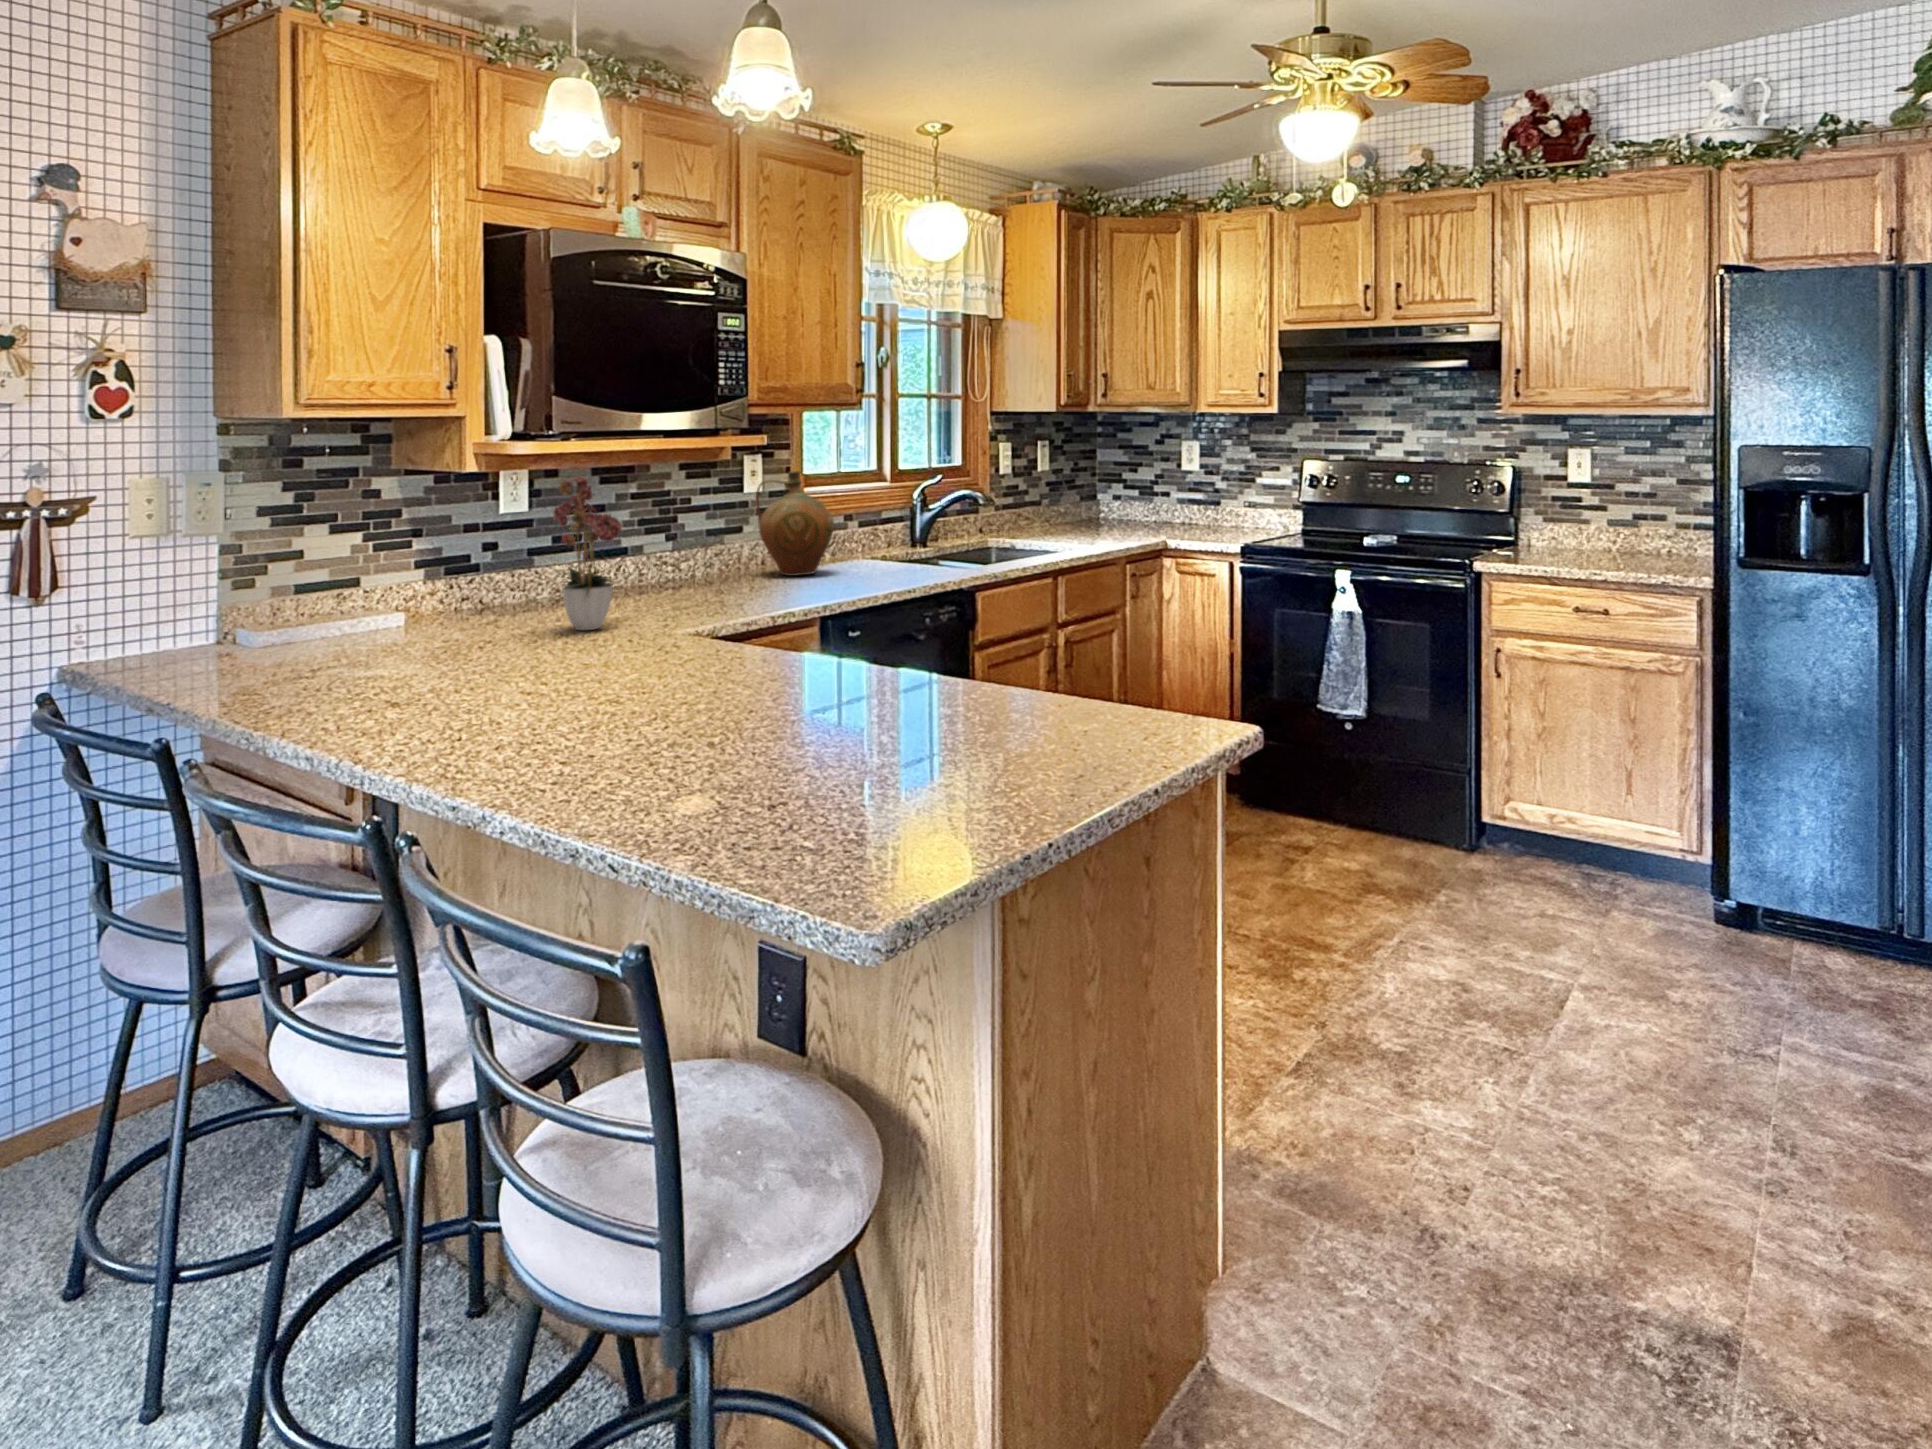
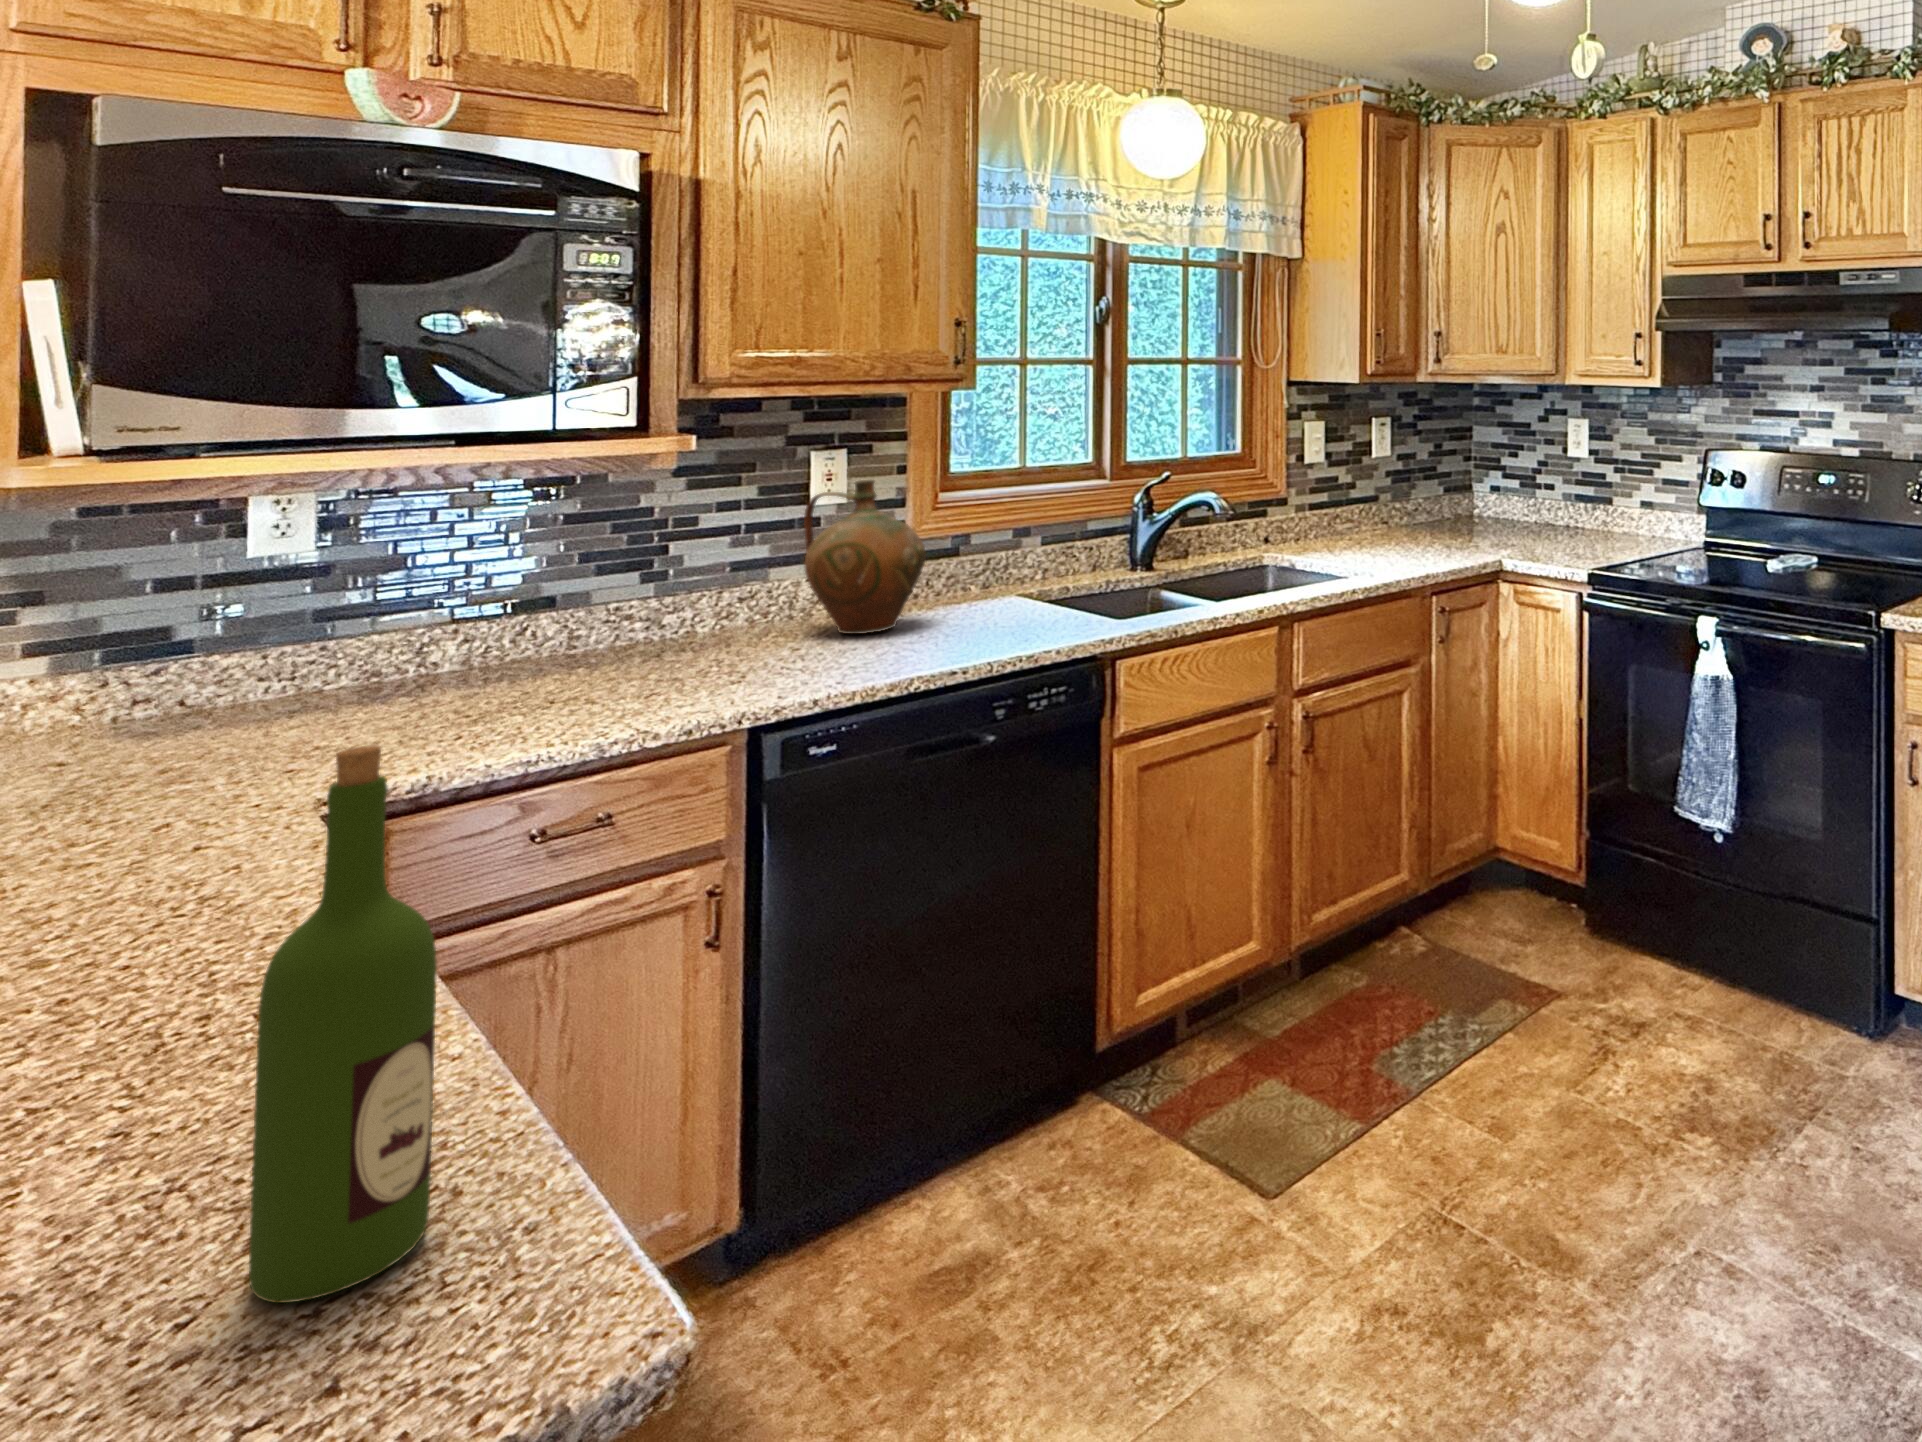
flower arrangement: present [553,477,622,630] -> none [143,509,371,781]
wine bottle: none [1055,518,1112,725] -> present [249,745,437,1303]

